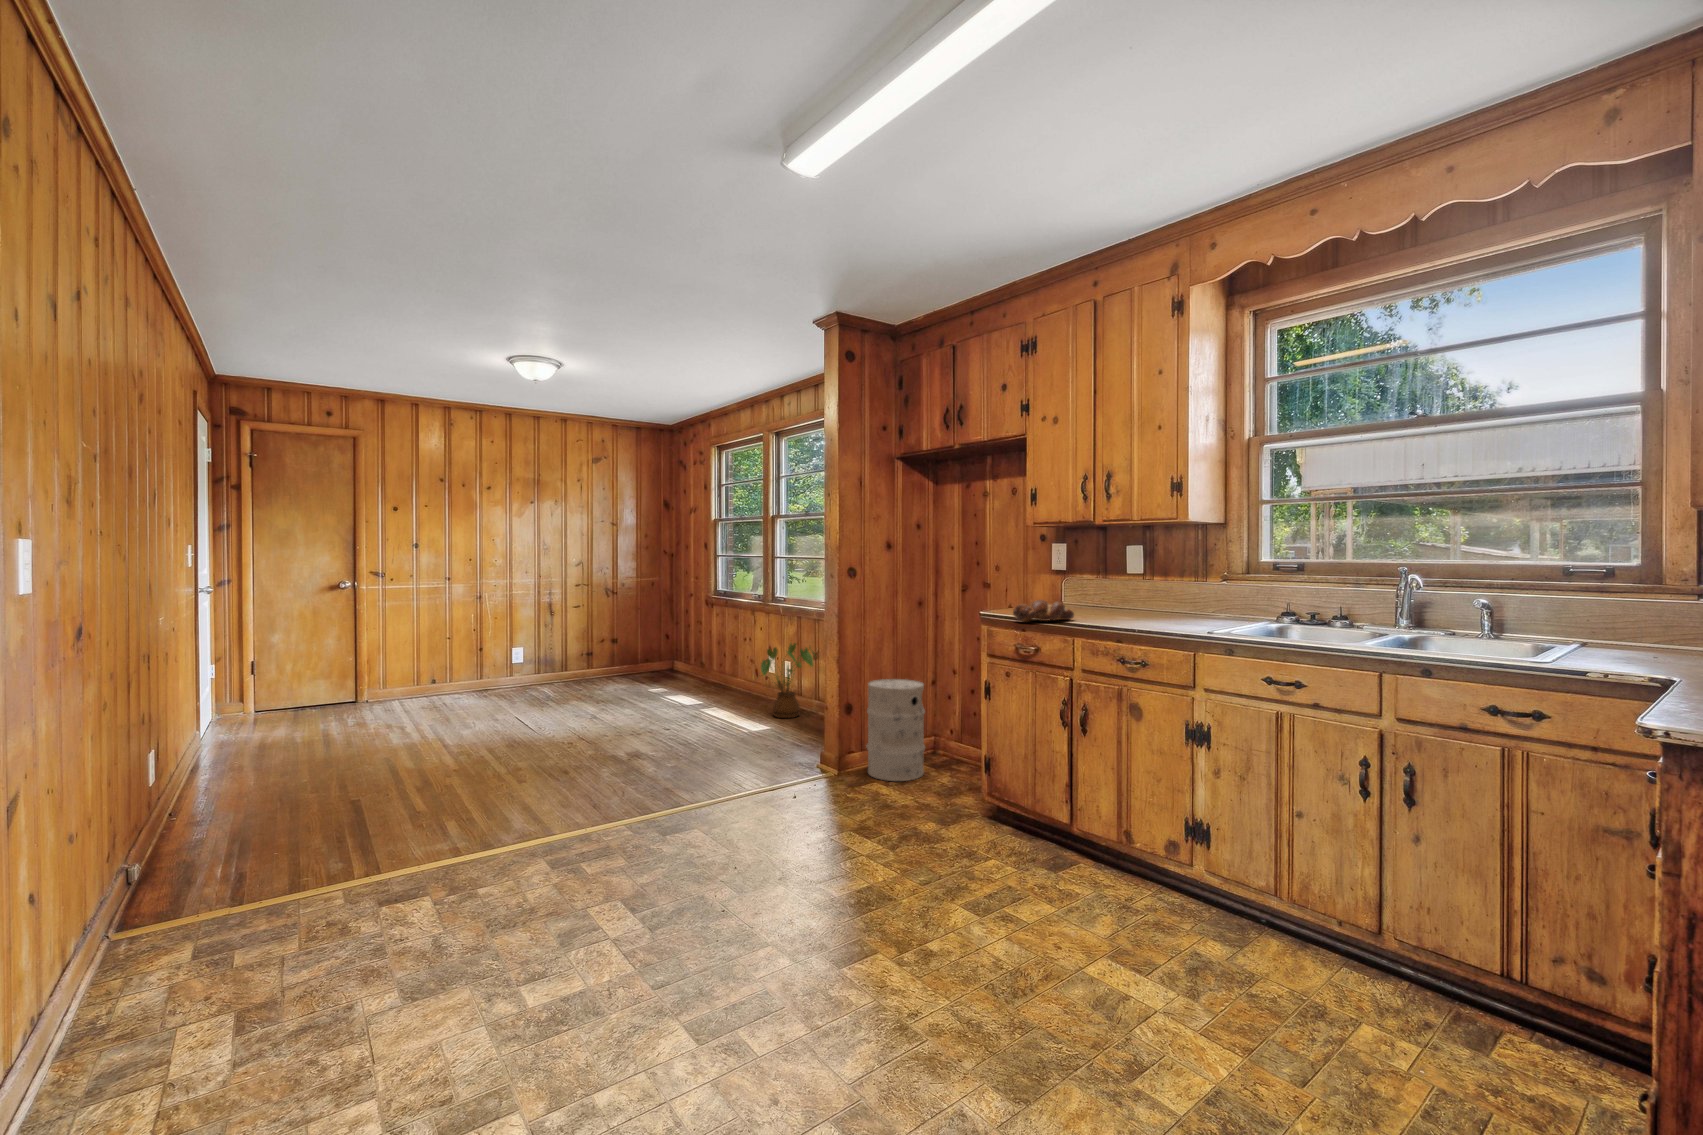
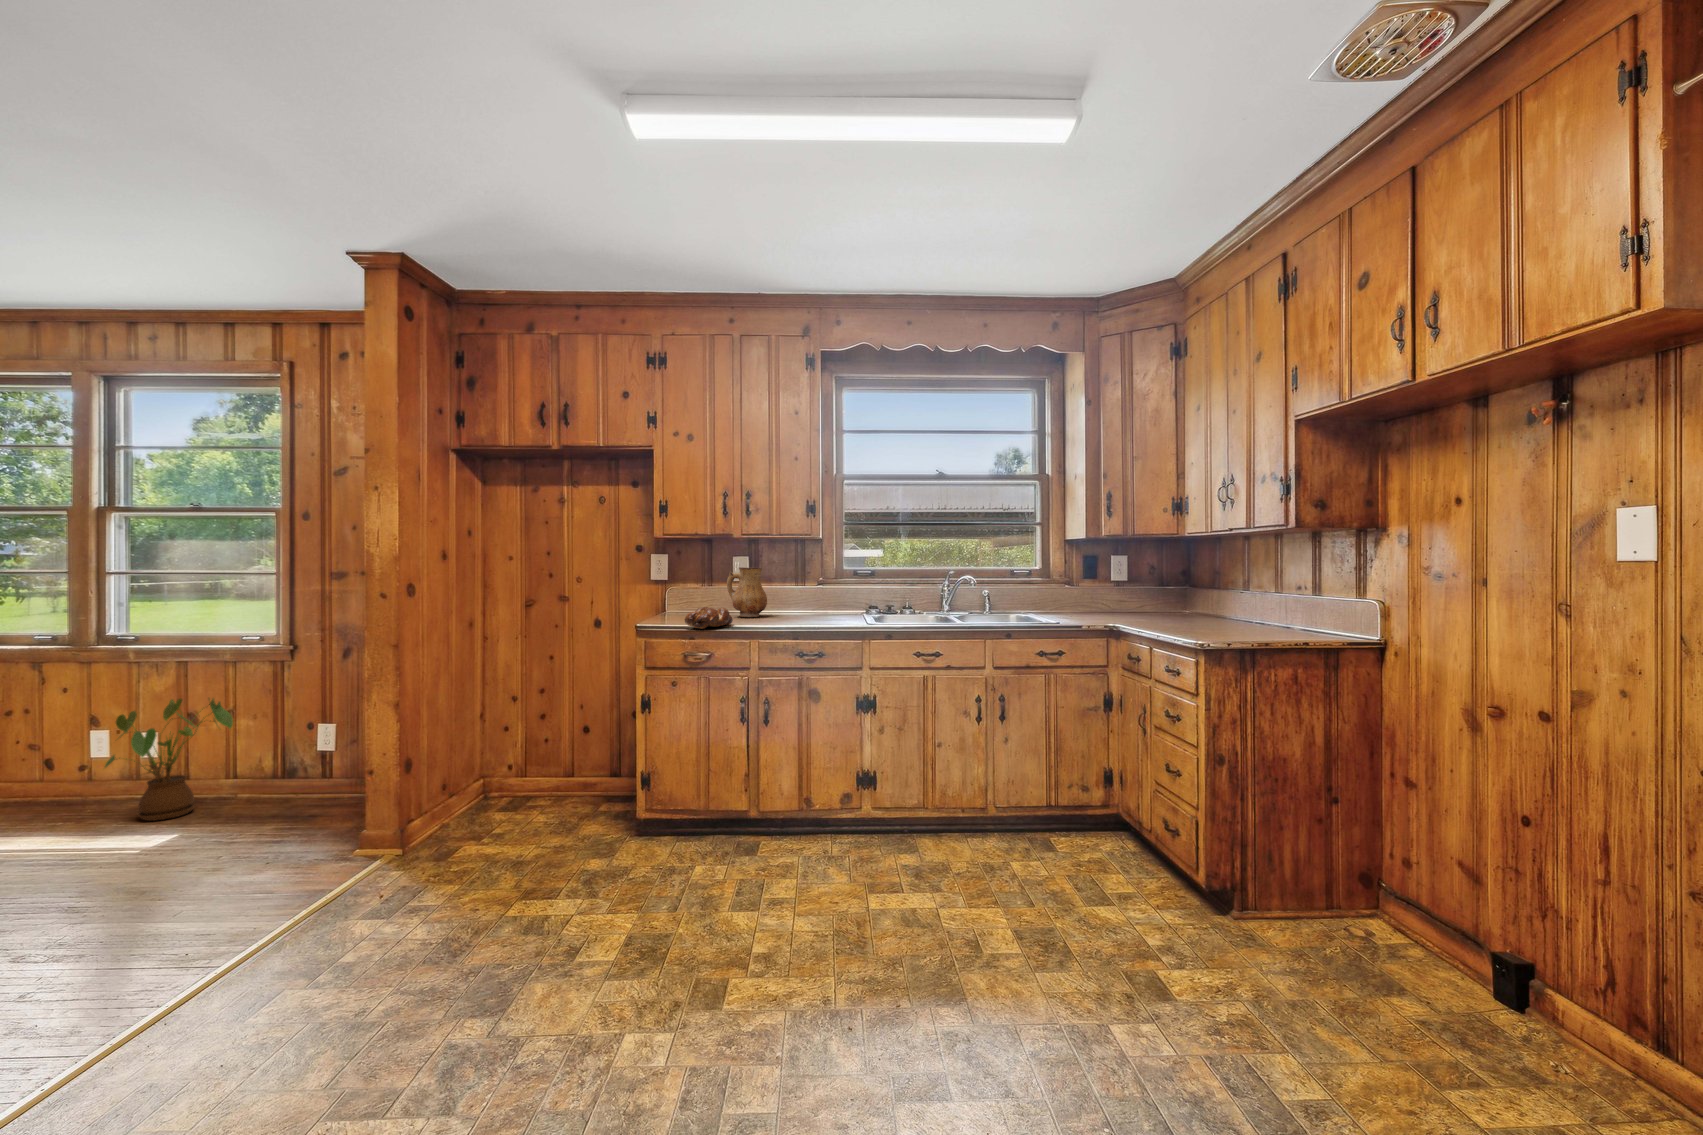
ceramic pitcher: none [1107,558,1153,615] -> present [727,567,767,617]
trash can: present [866,679,925,781] -> none [435,714,516,842]

